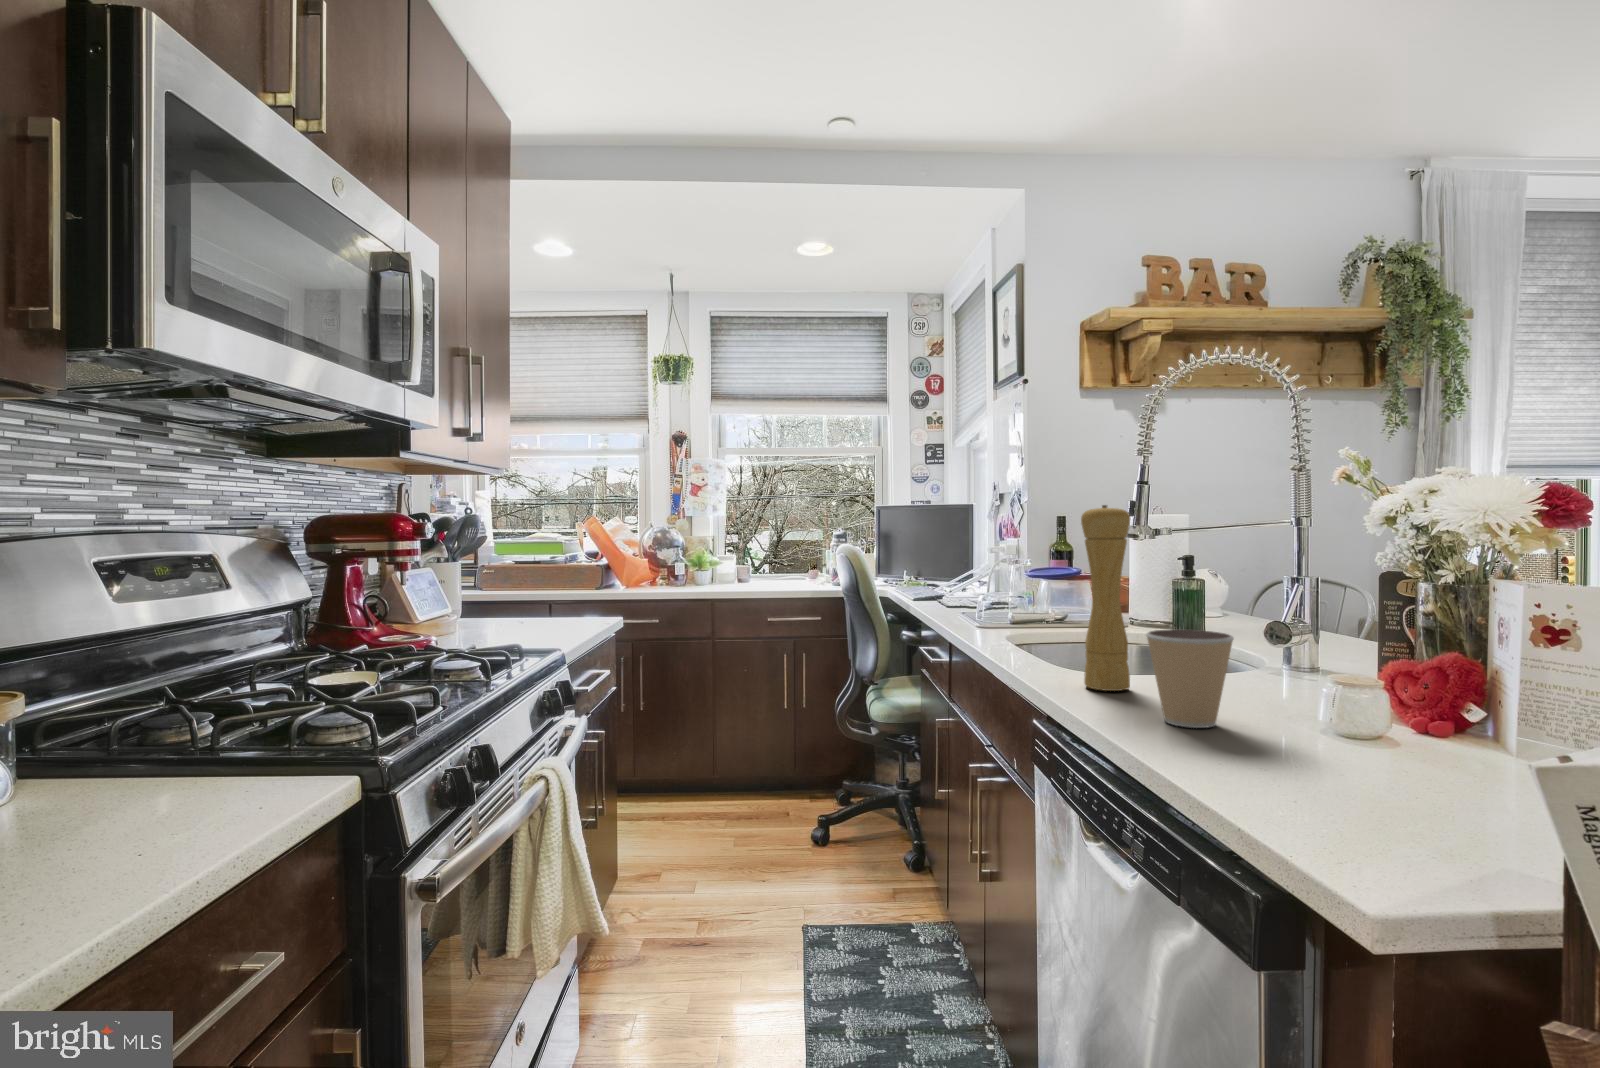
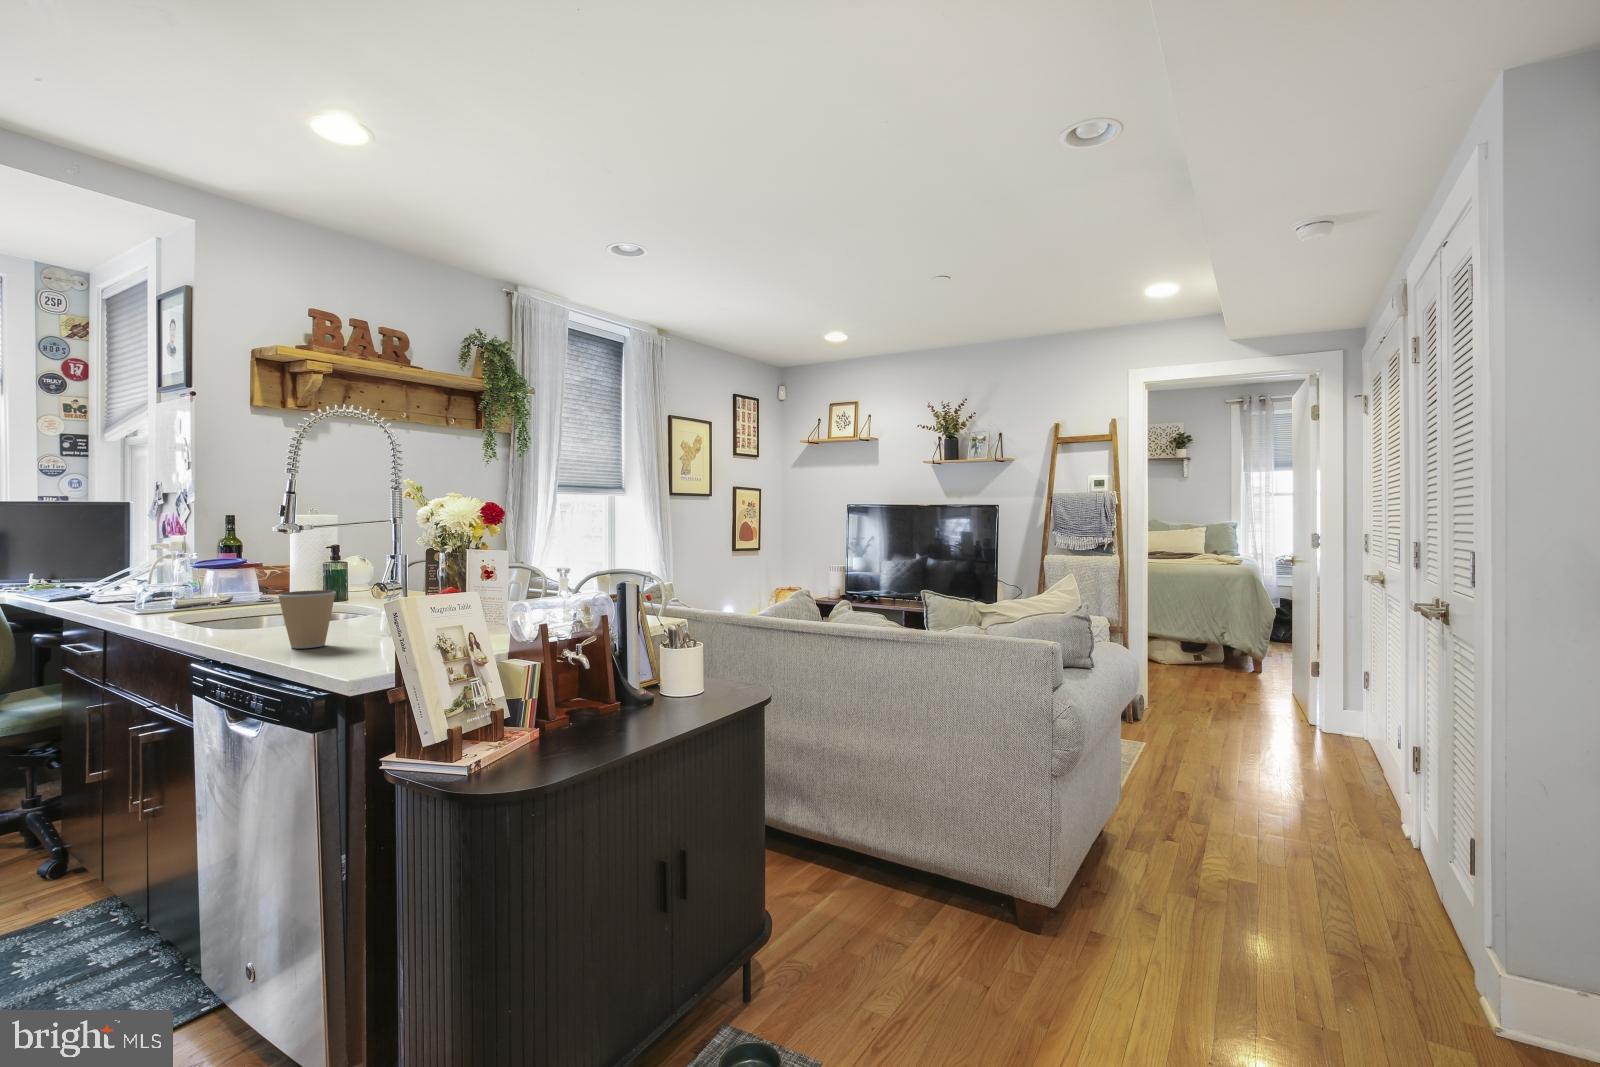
pepper mill: present [1081,505,1130,691] -> none [233,512,273,639]

